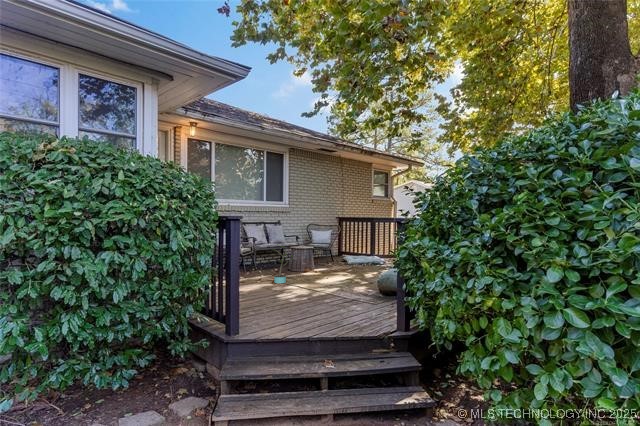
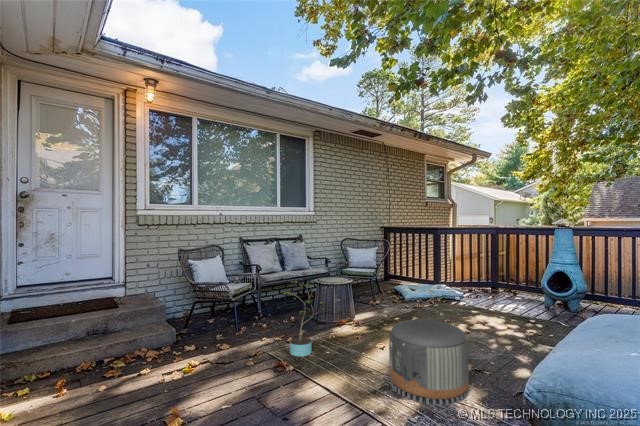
pouf: none [323,262,358,295] -> present [389,319,469,405]

